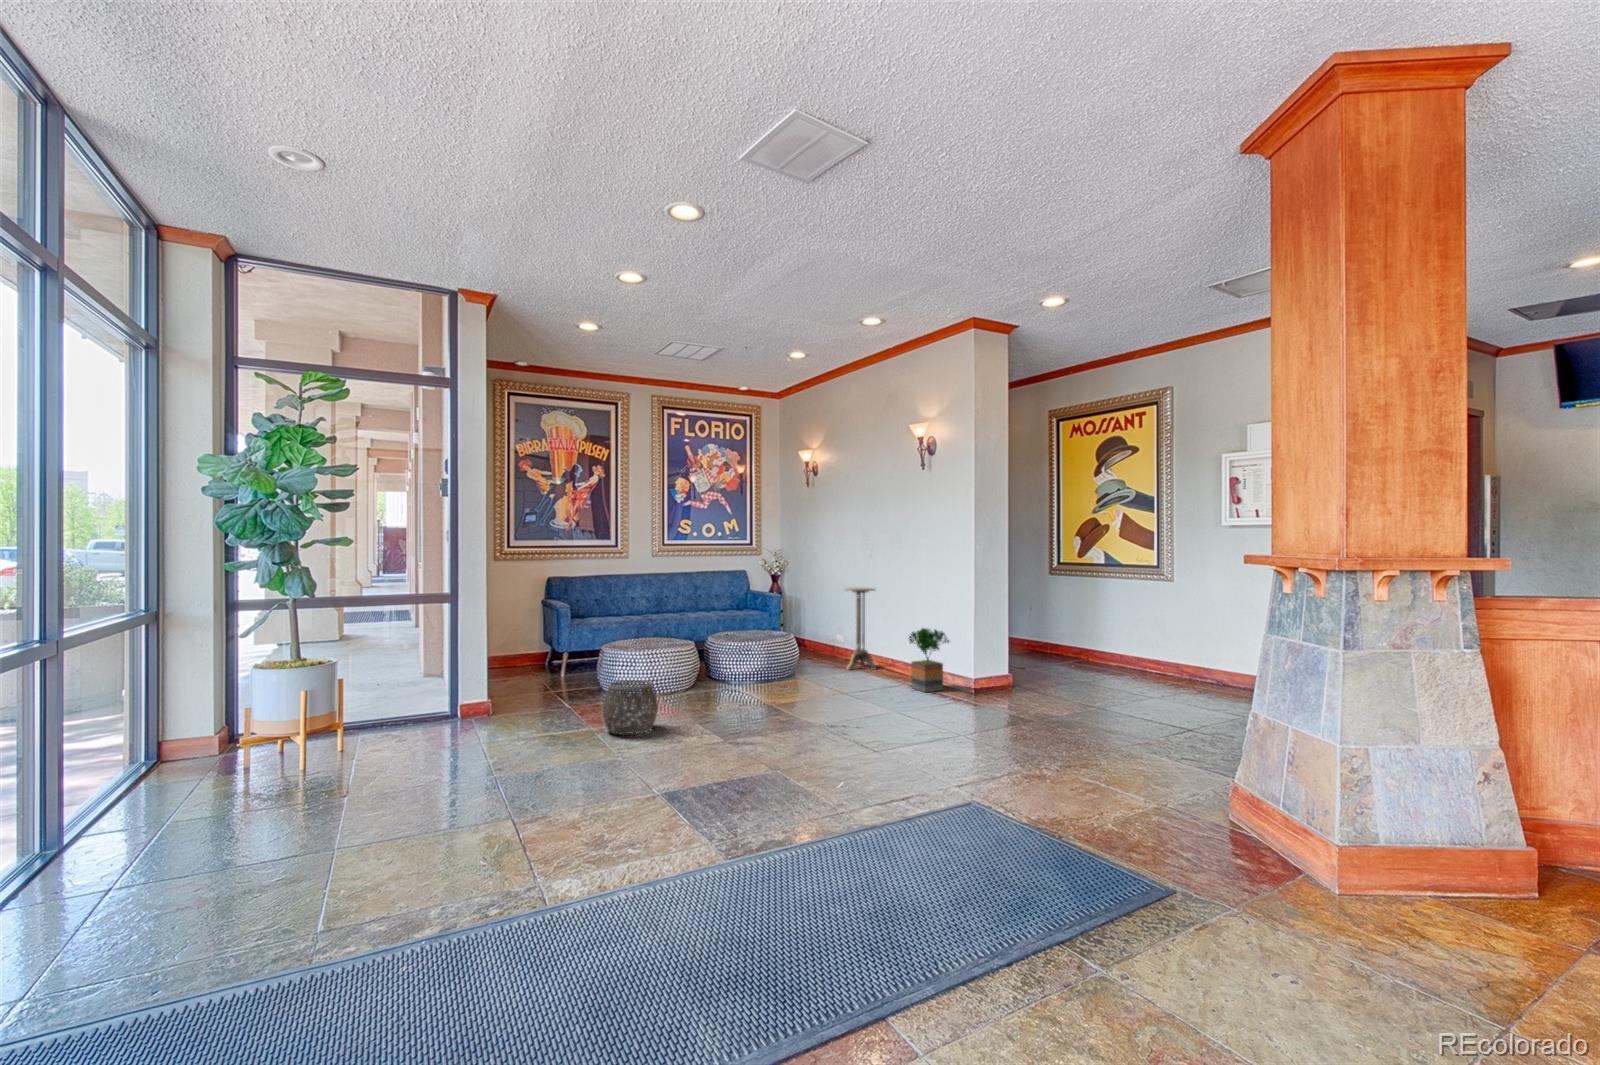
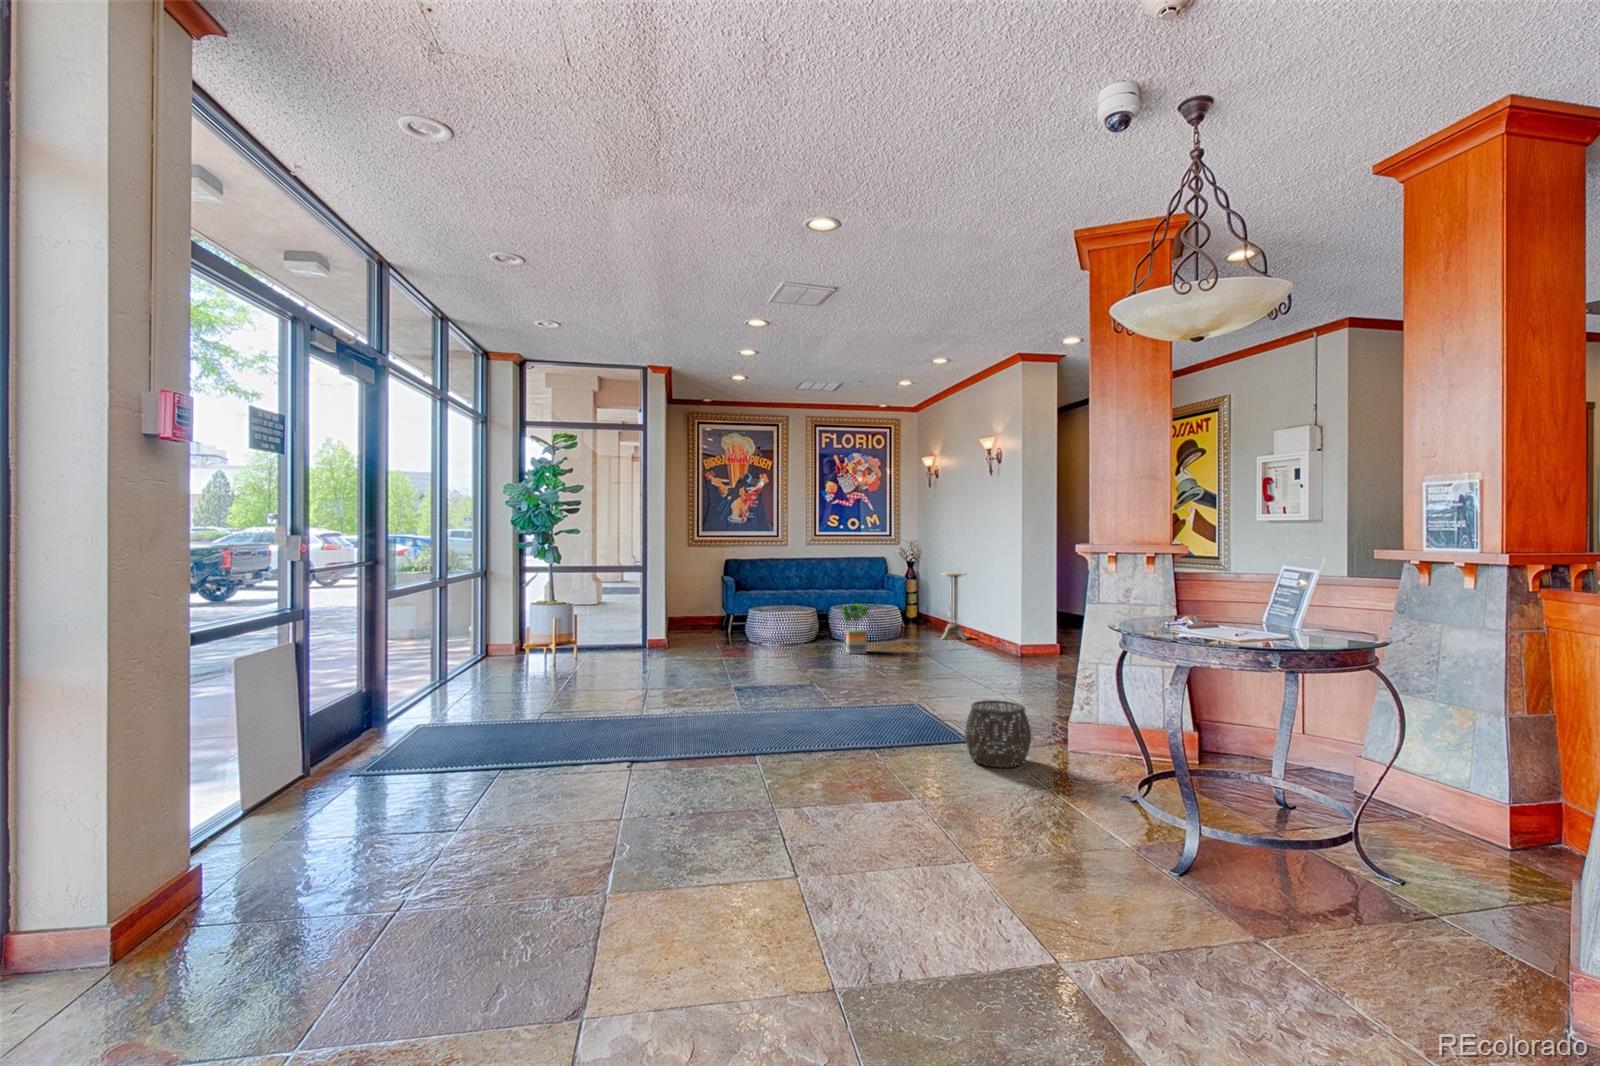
potted tree: present [909,628,949,692] -> present [840,604,870,654]
woven basket: present [603,680,658,735] -> present [965,700,1031,768]

